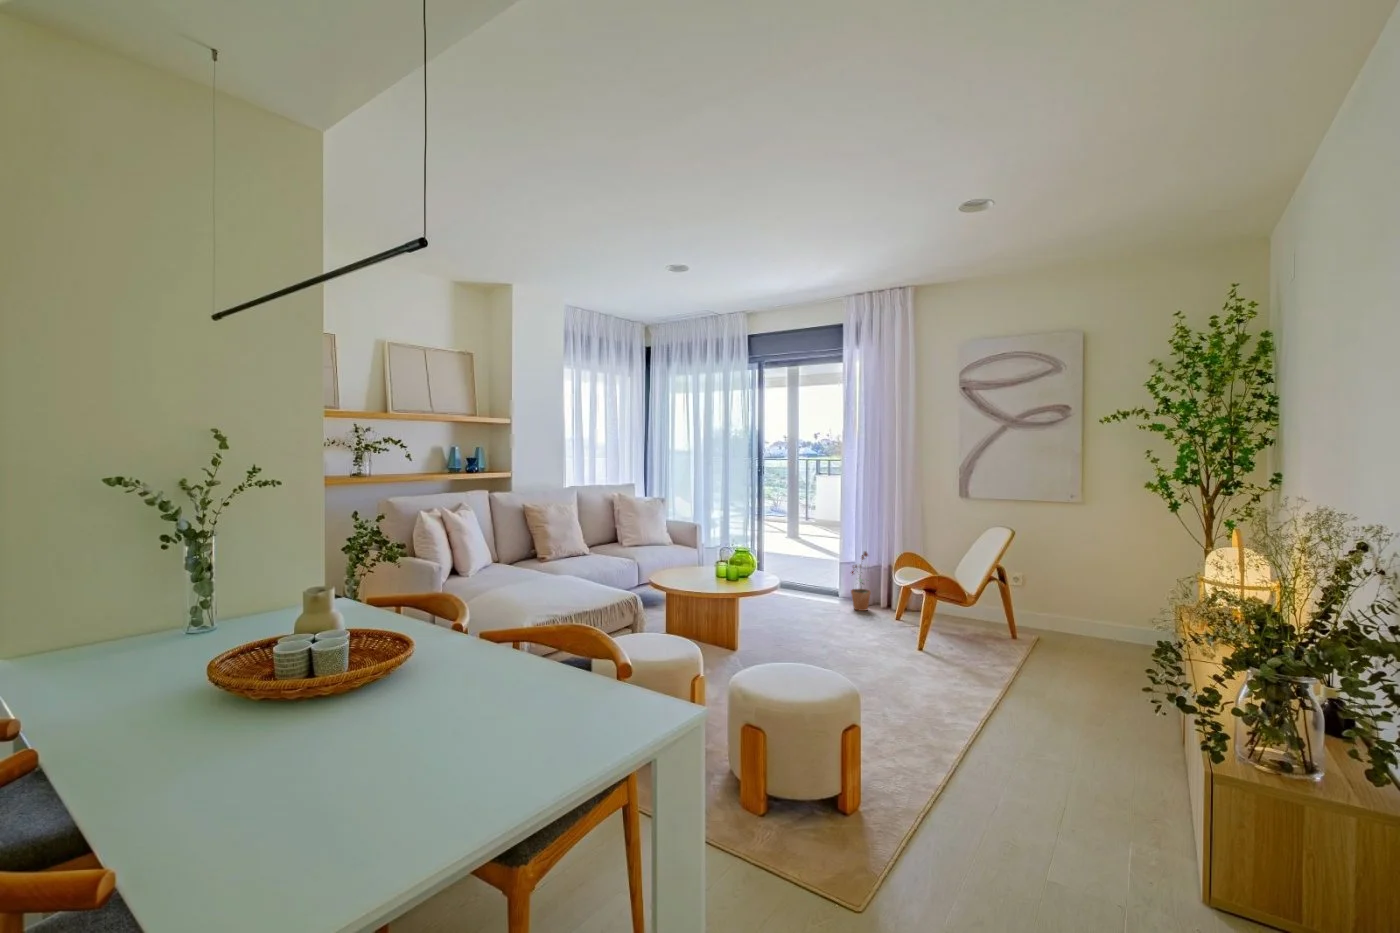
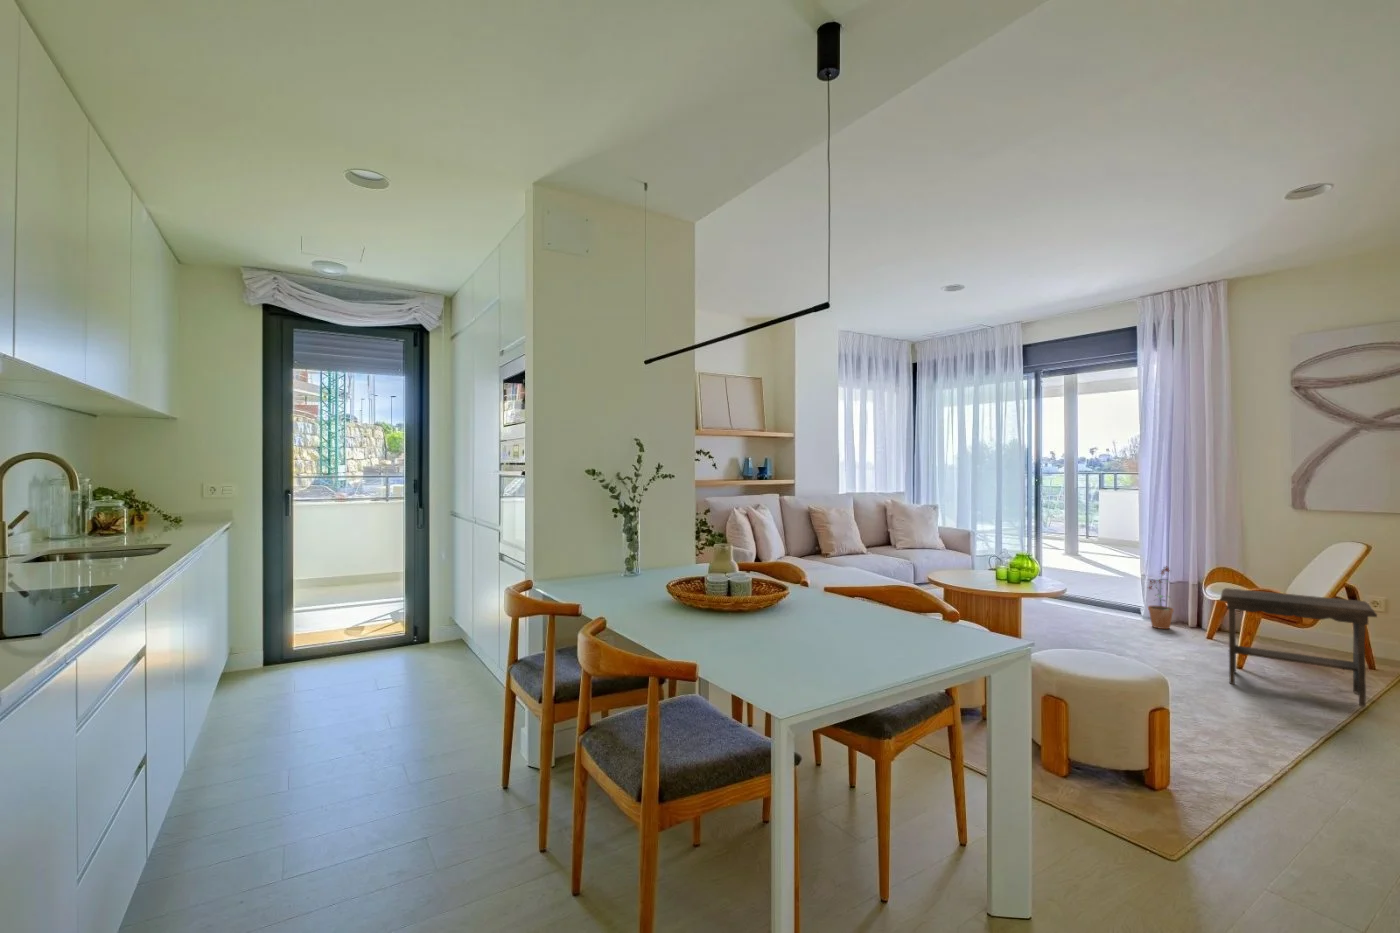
footstool: none [906,573,1021,676] -> present [1220,588,1377,707]

